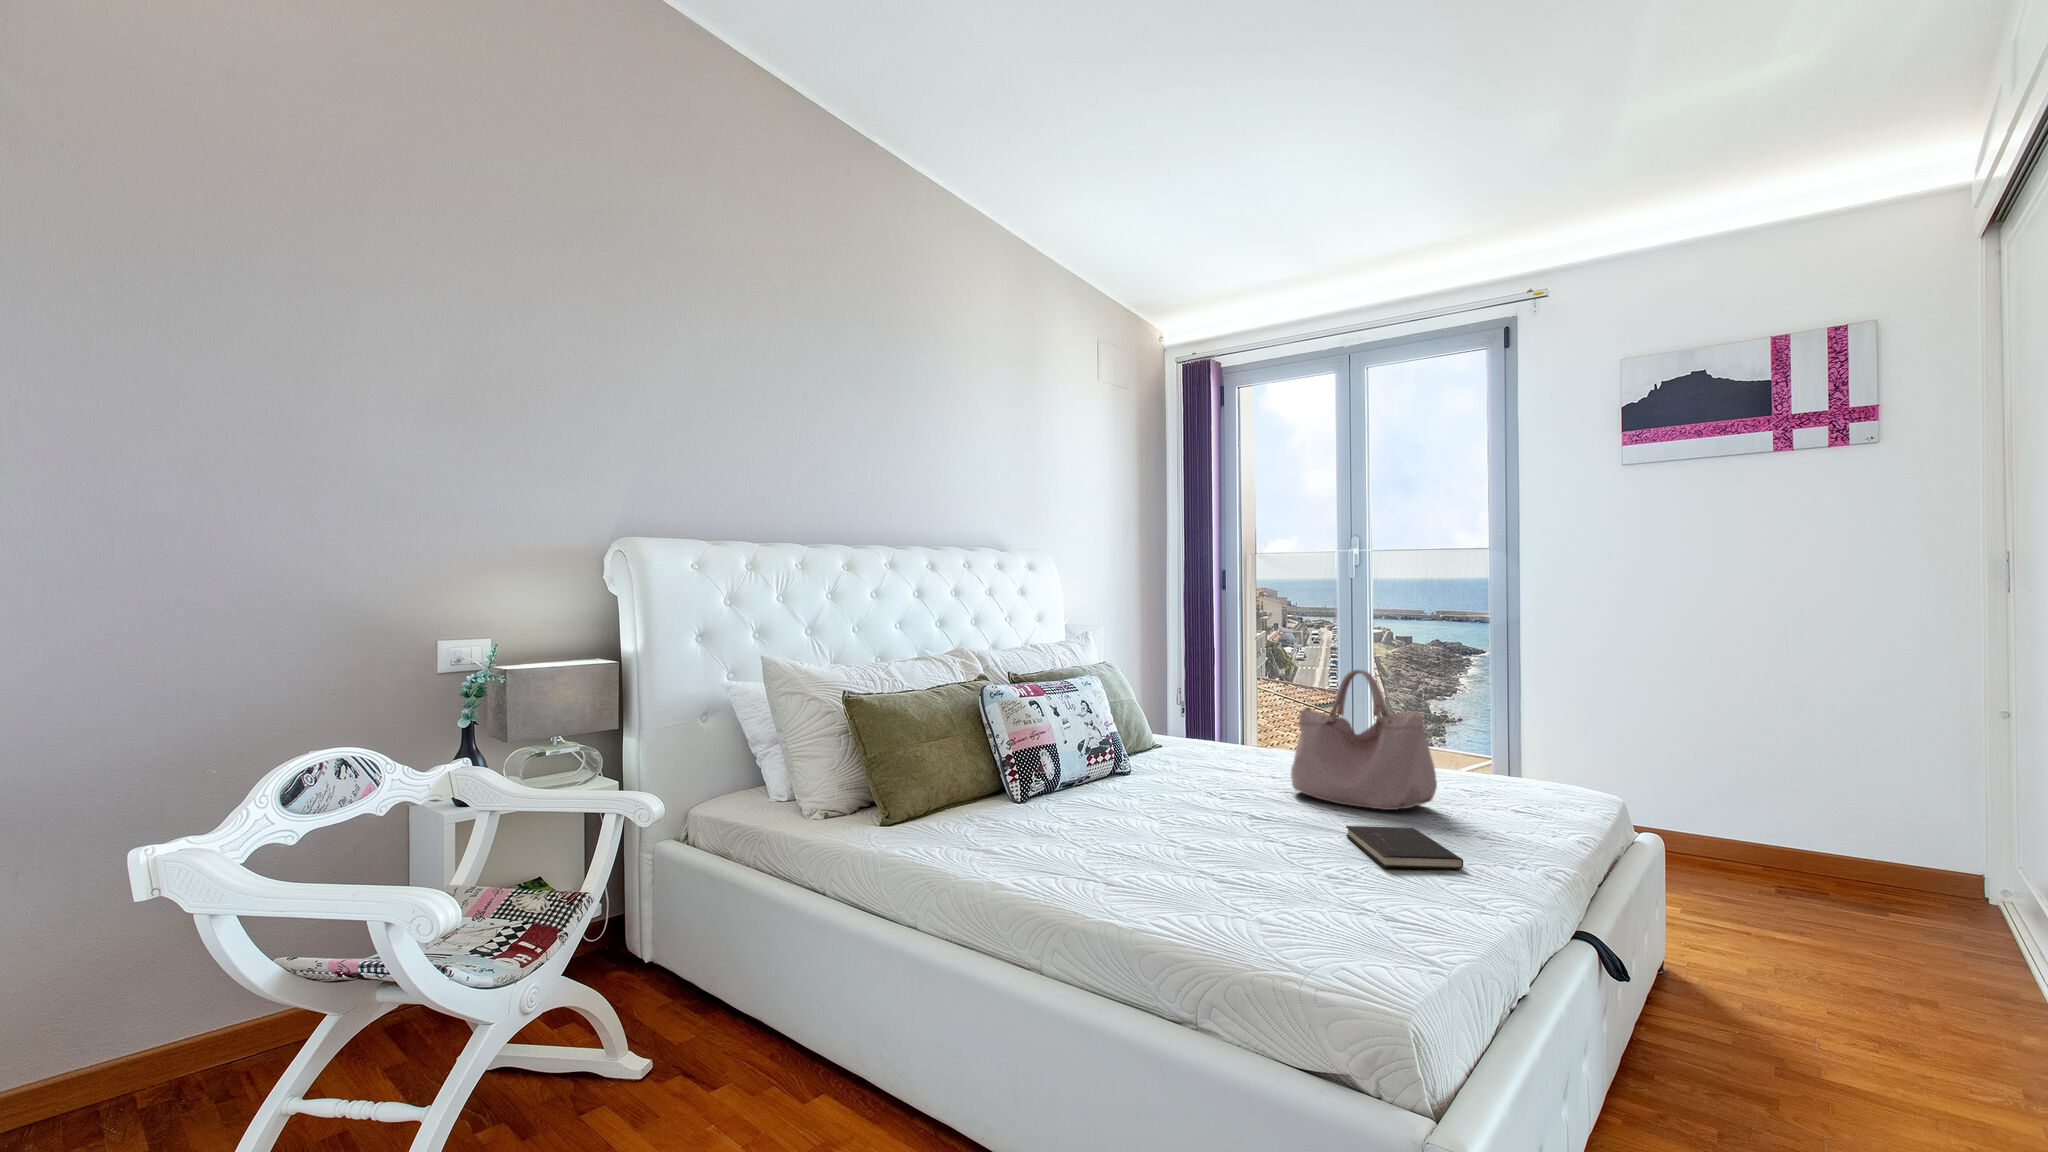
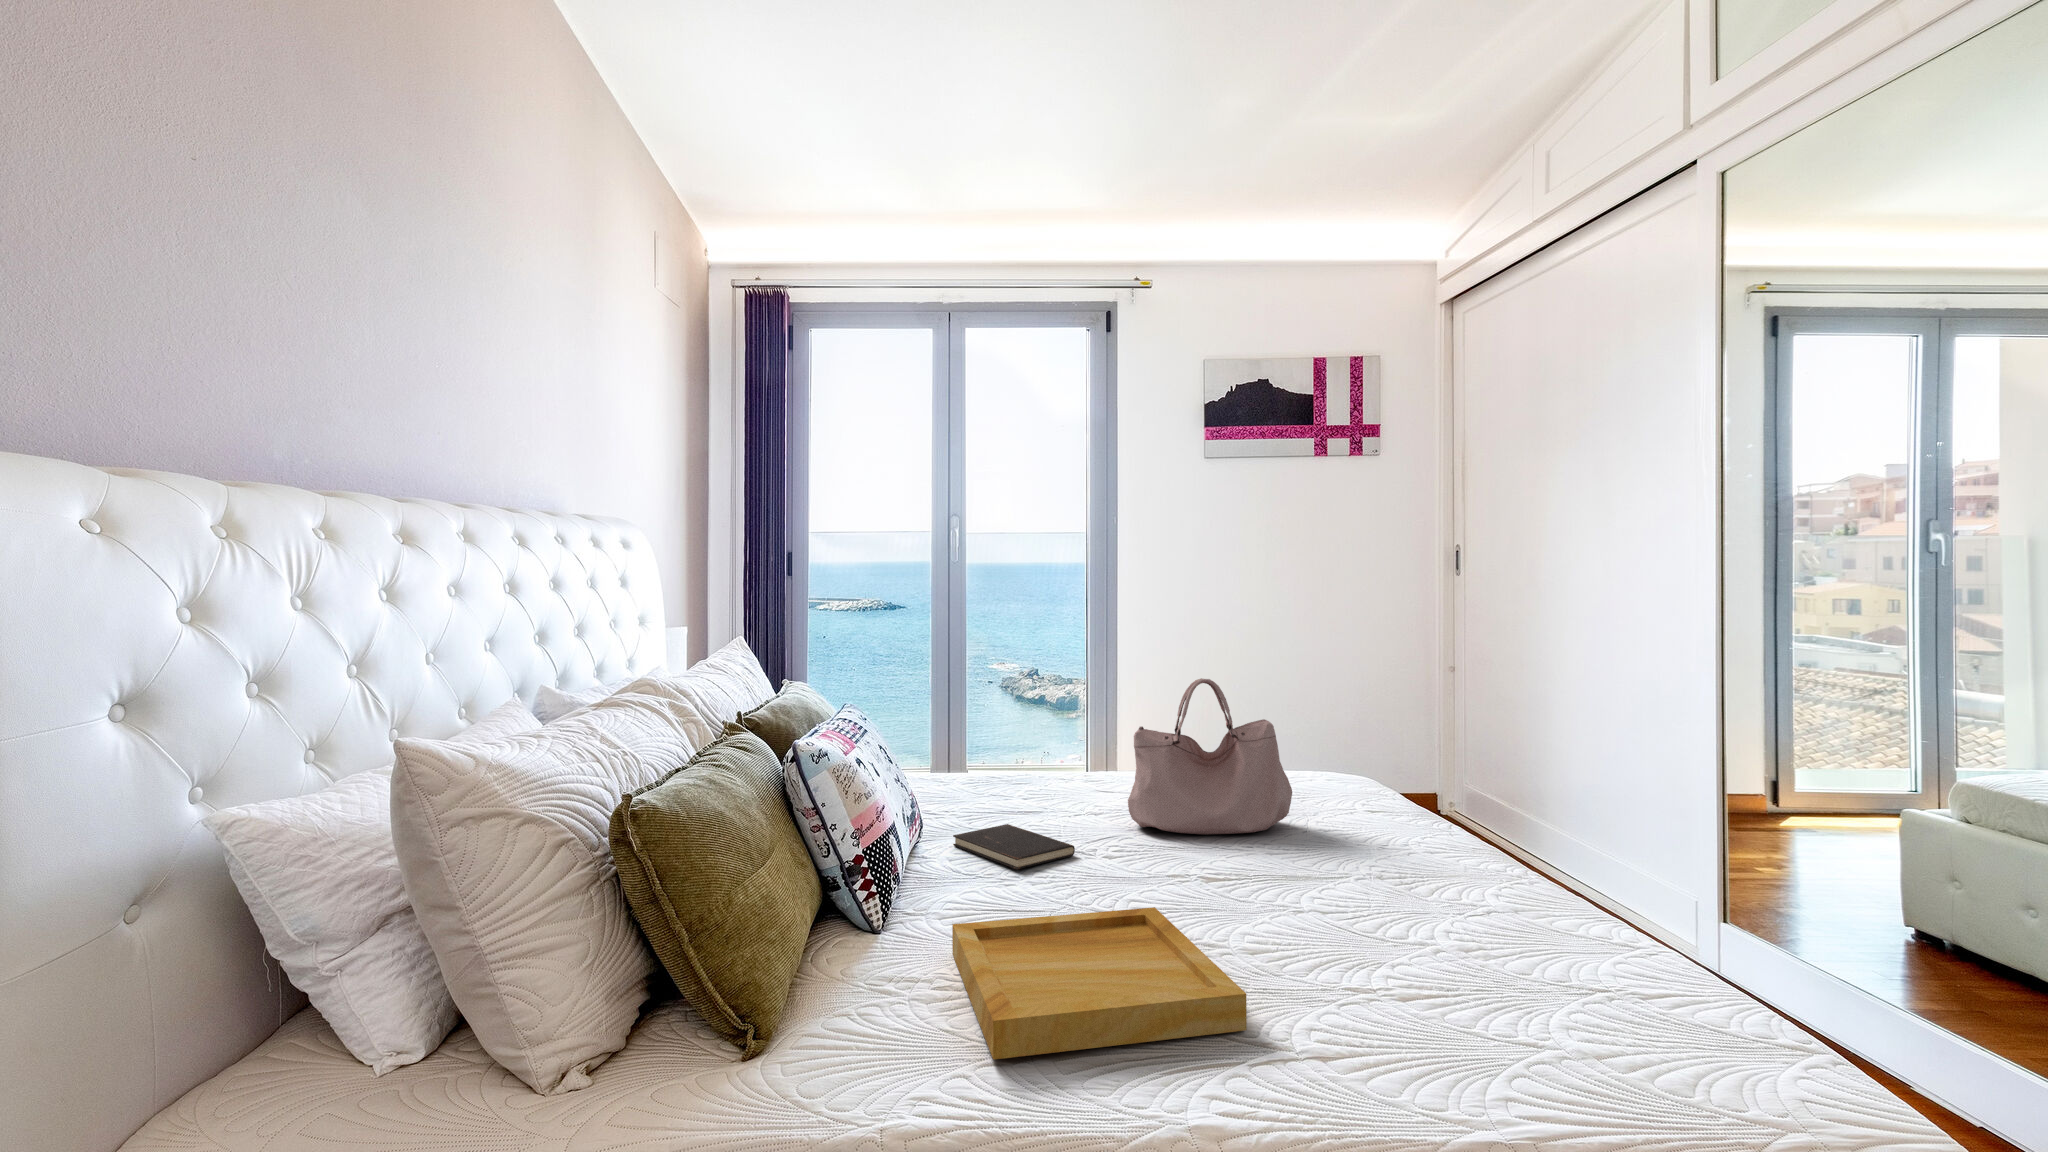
tray: none [956,802,1170,889] -> present [952,907,1247,1060]
hardcover book: present [1346,826,1463,869] -> present [953,824,1075,869]

